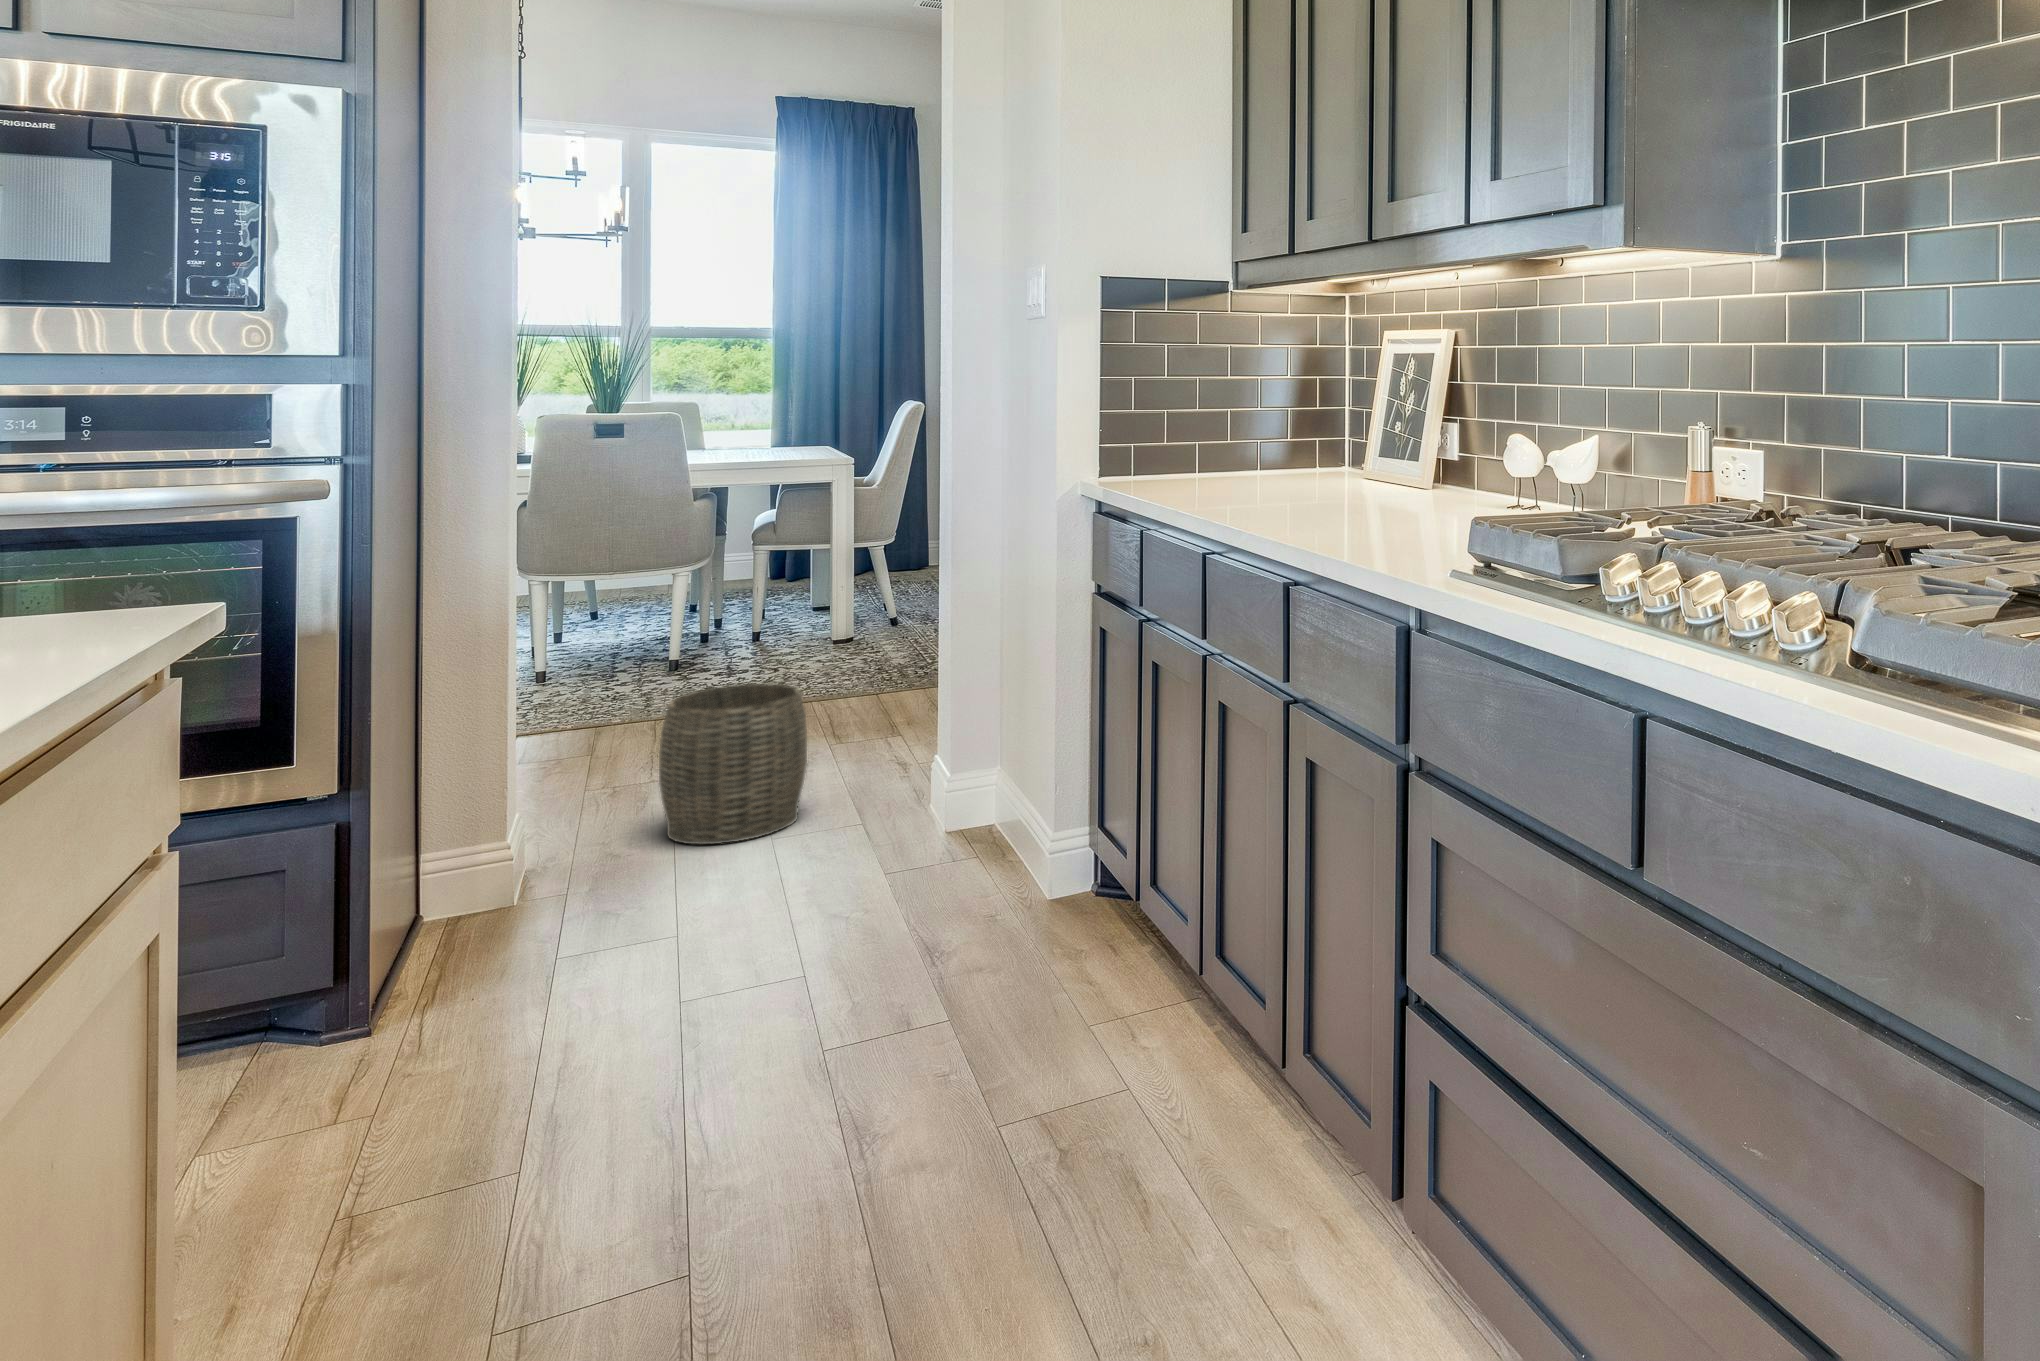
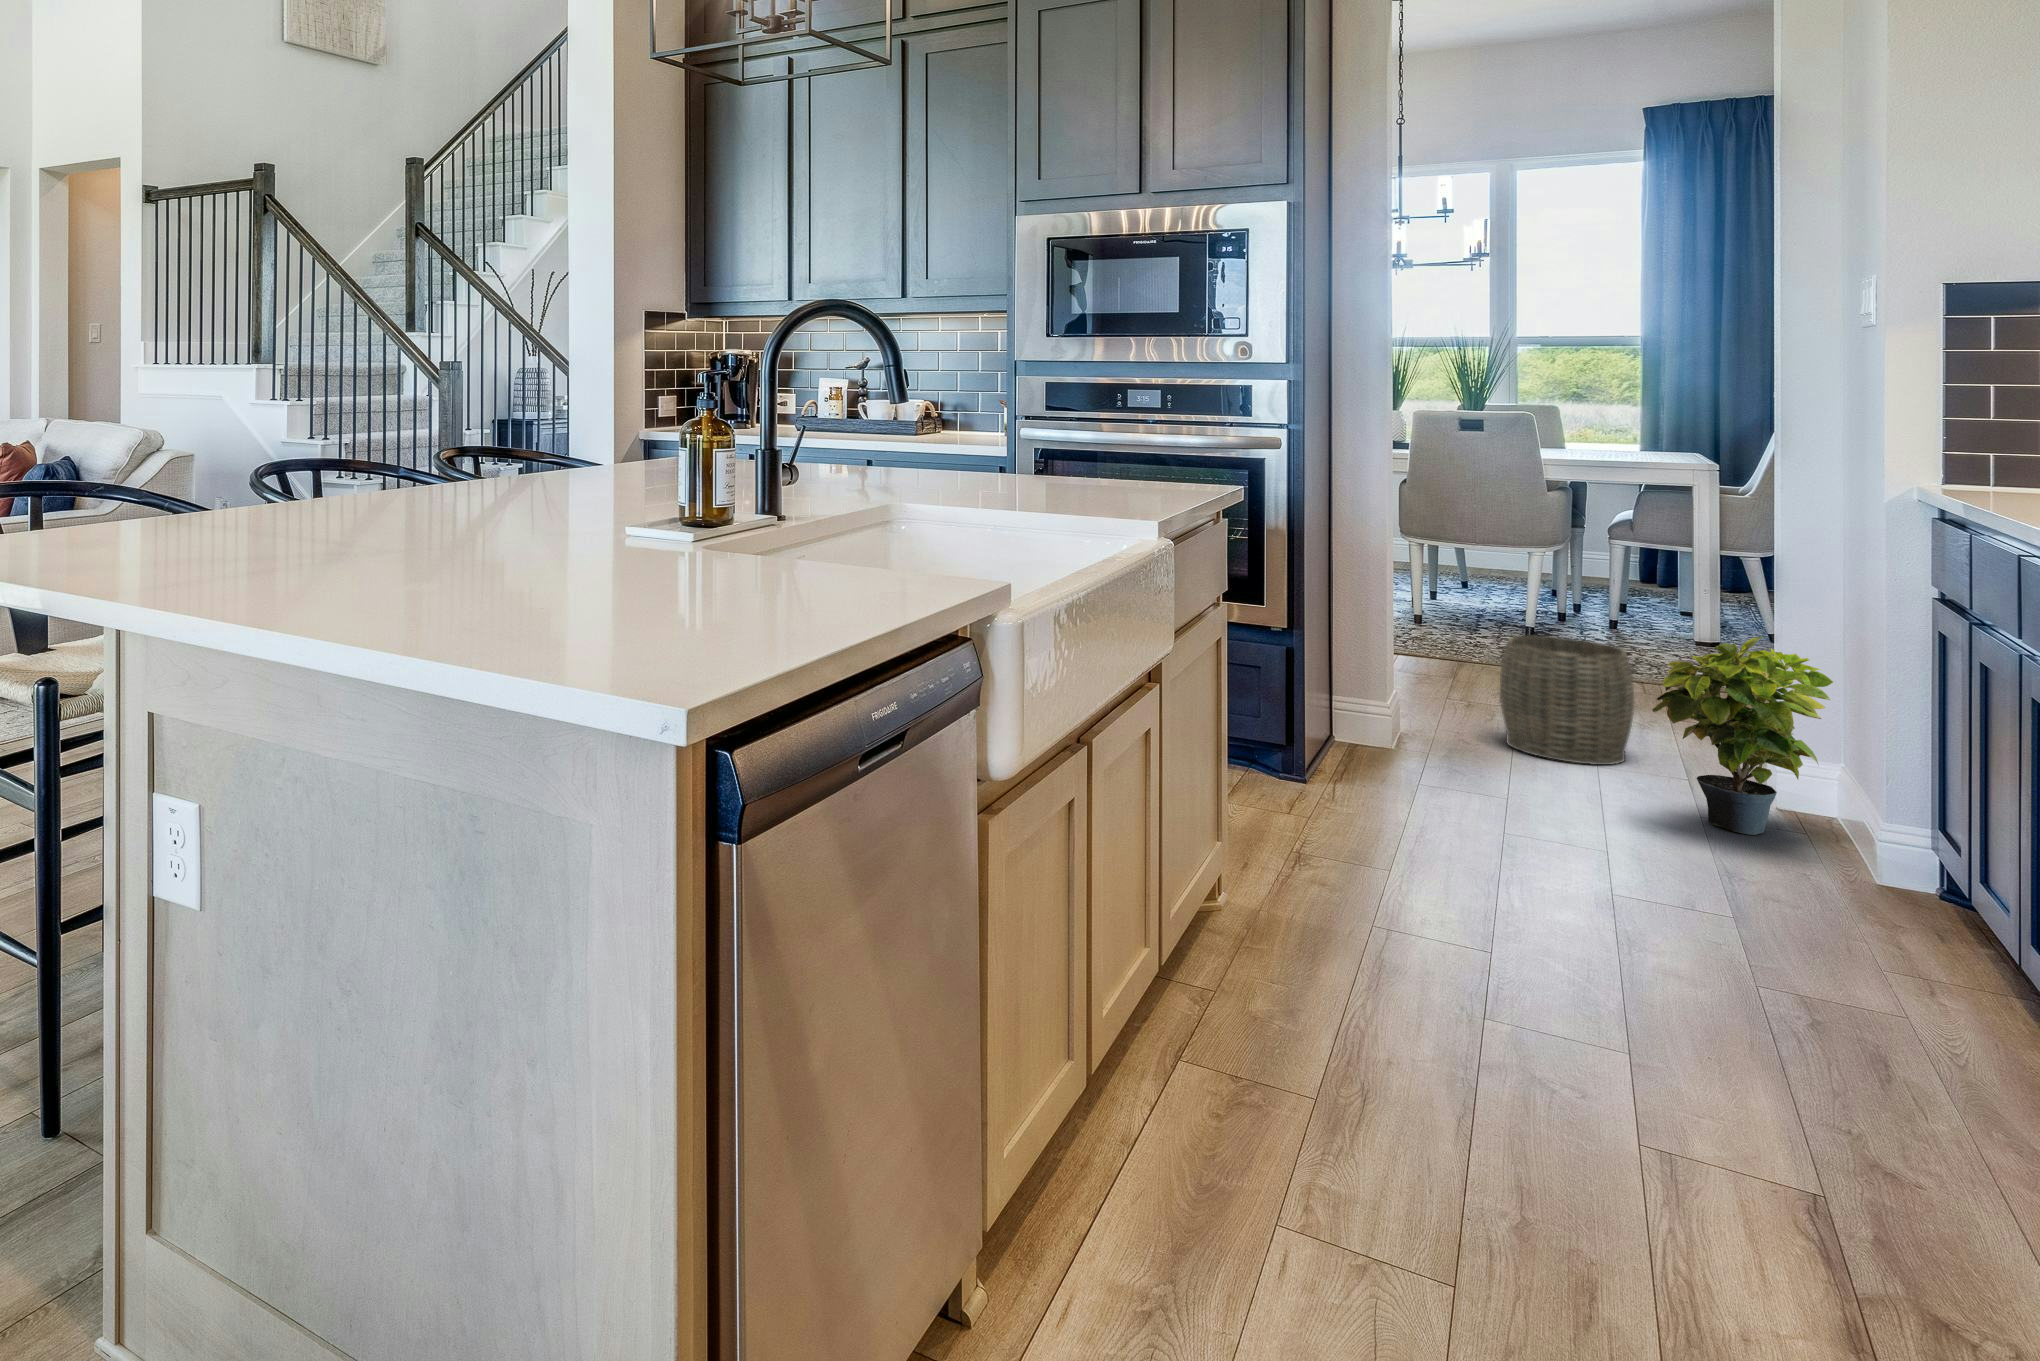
potted plant: none [842,654,1006,879] -> present [1652,636,1833,835]

